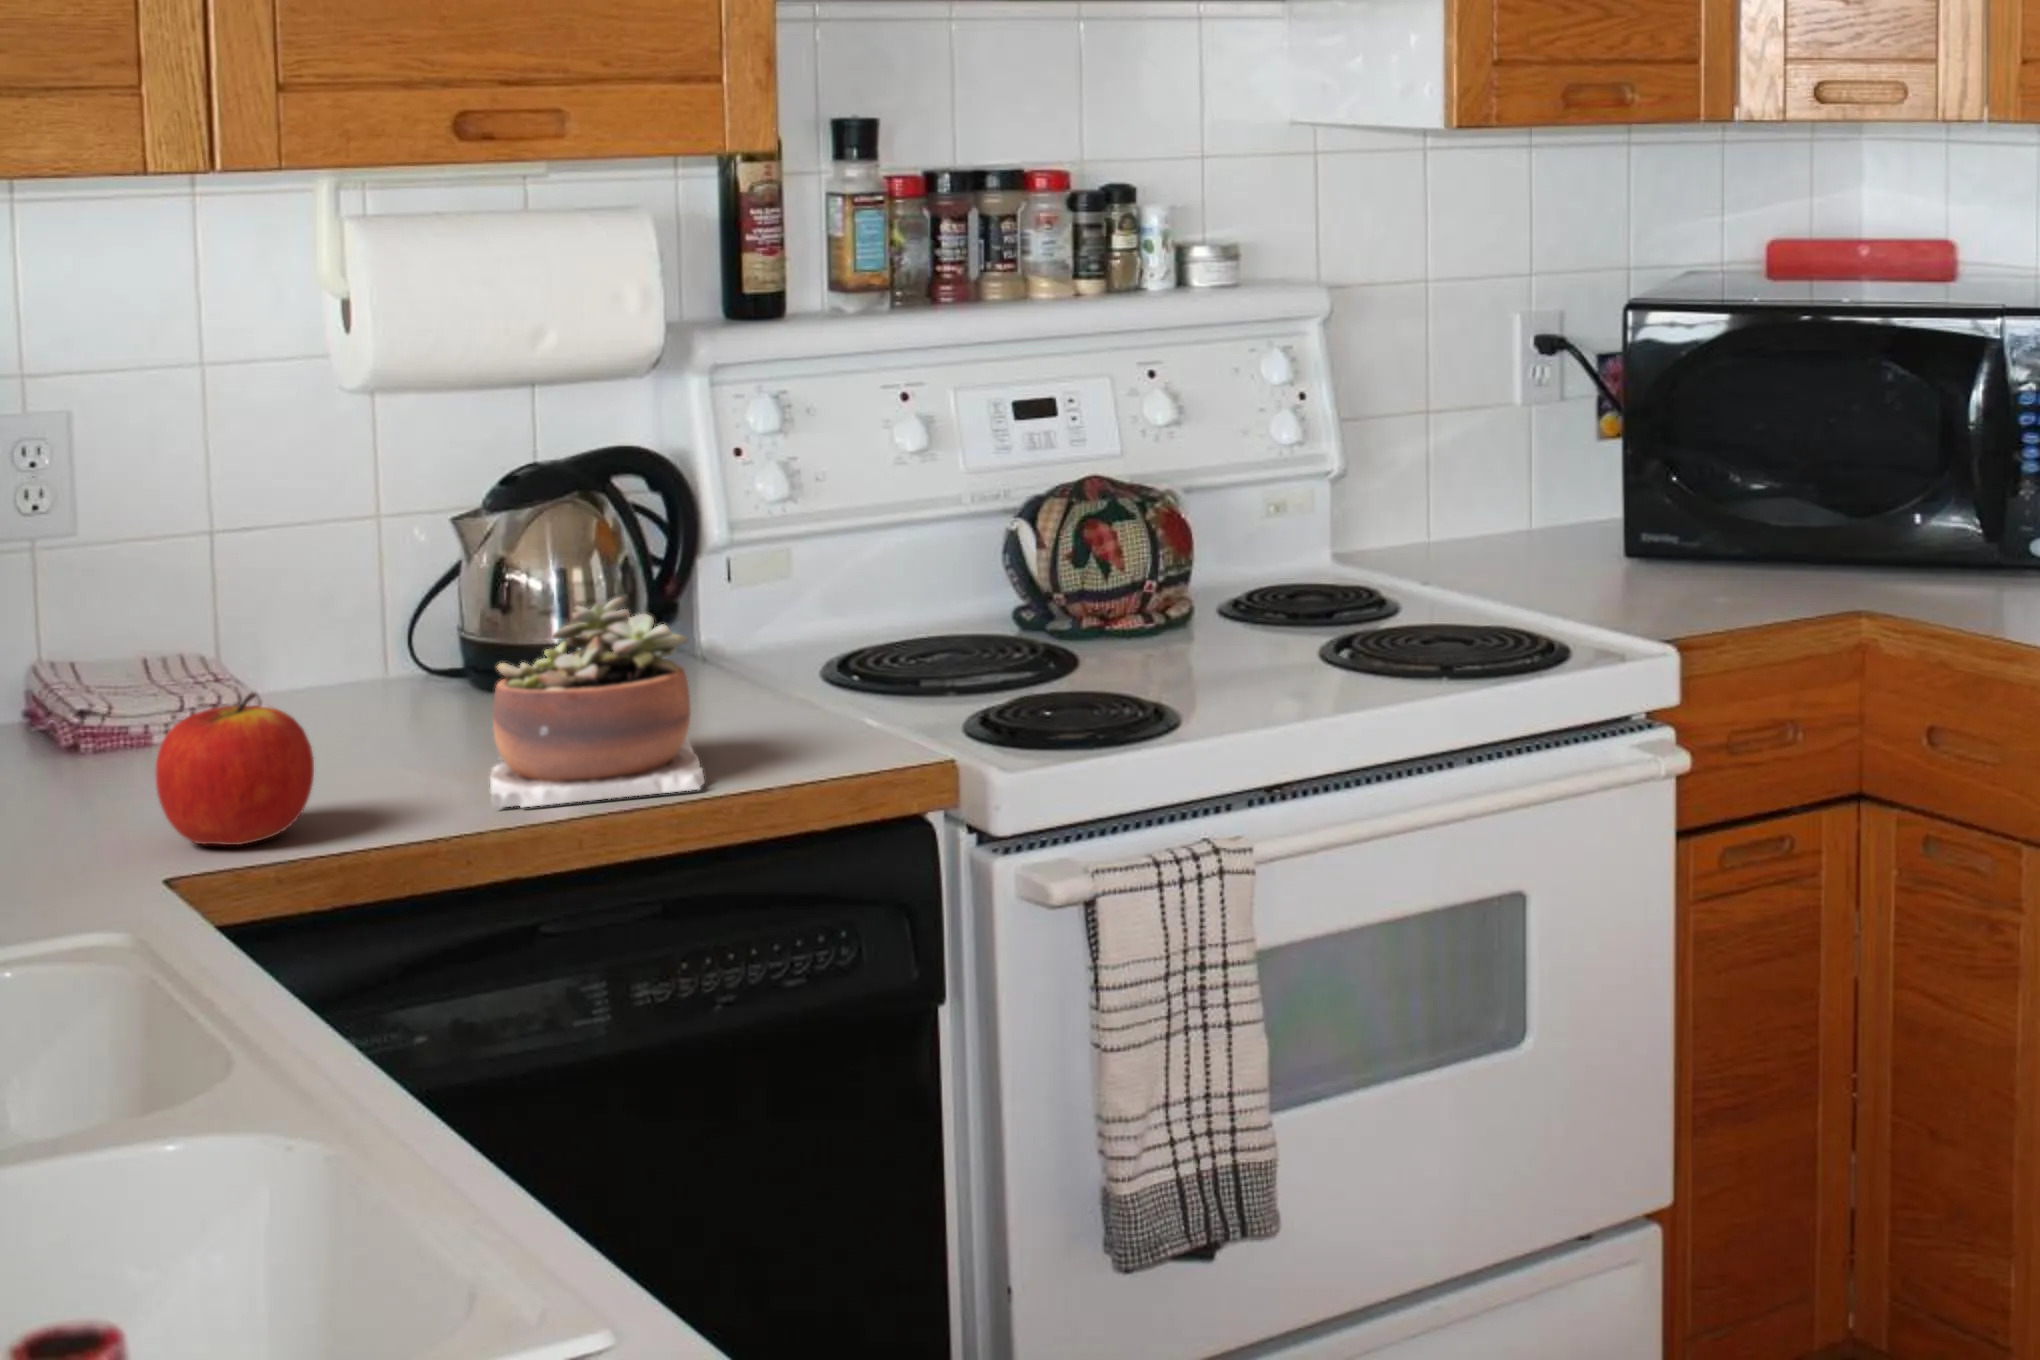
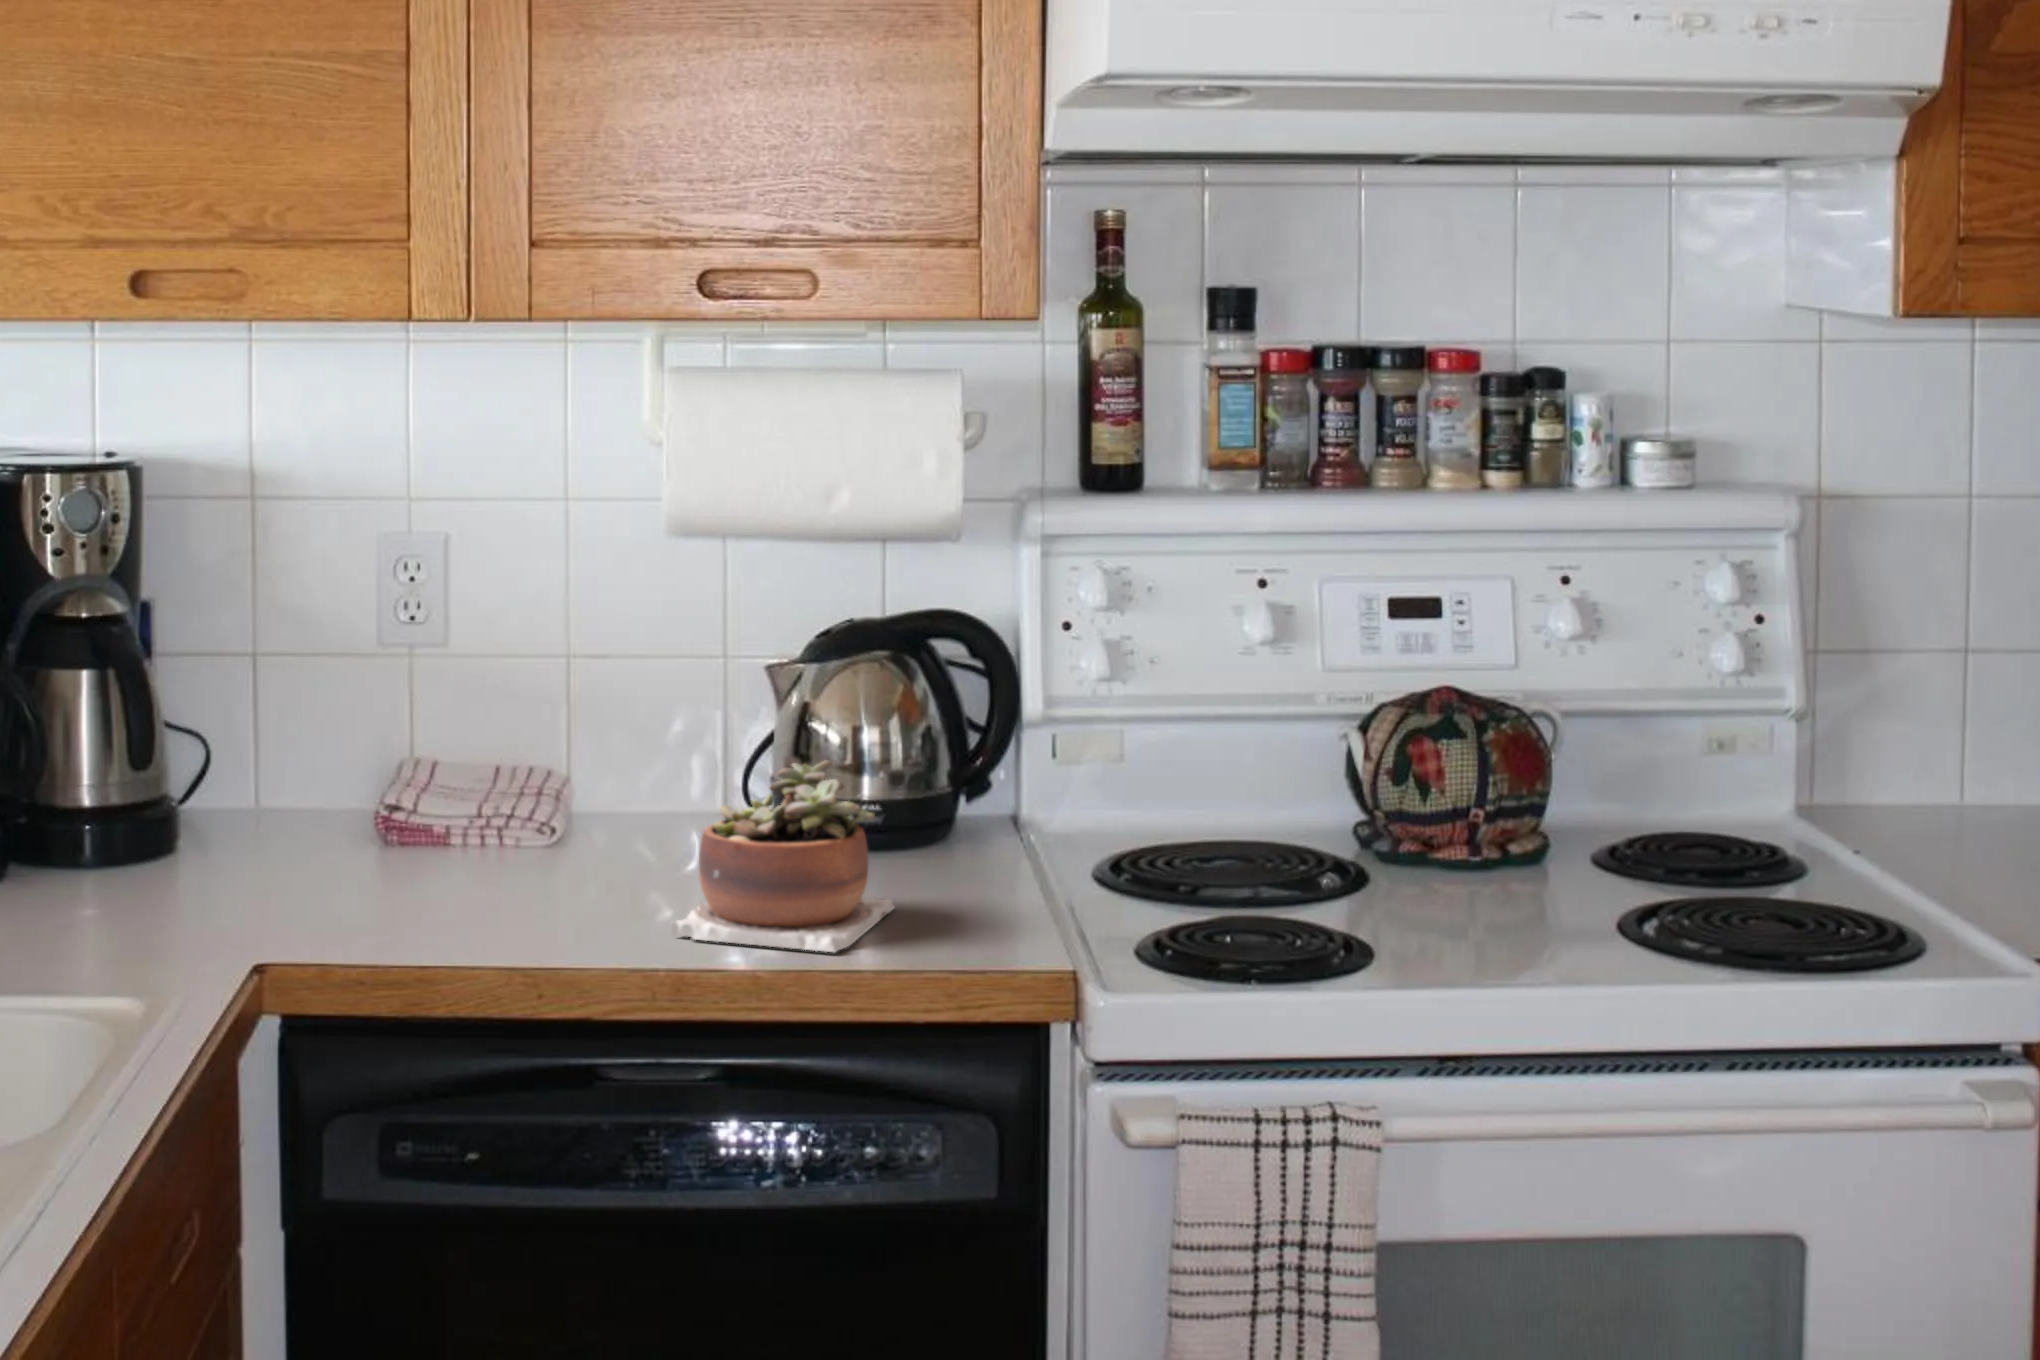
apple: present [156,693,314,845] -> none [427,803,542,928]

